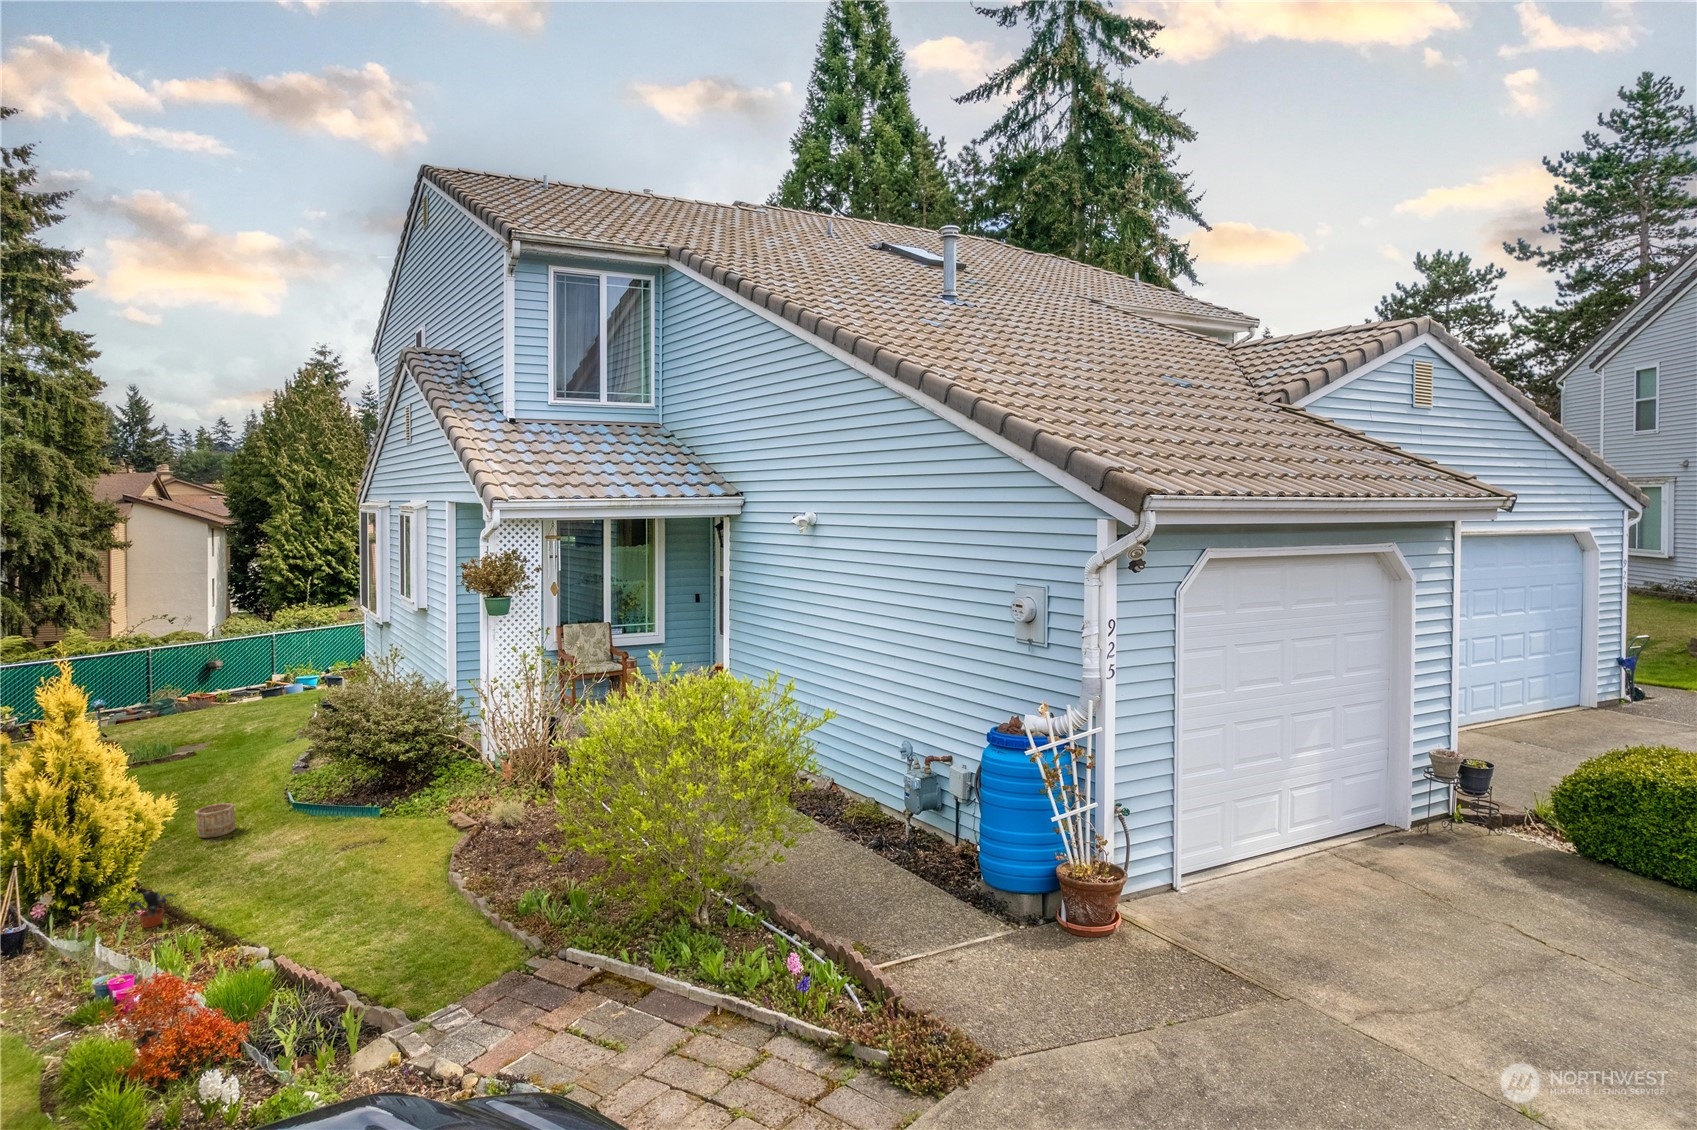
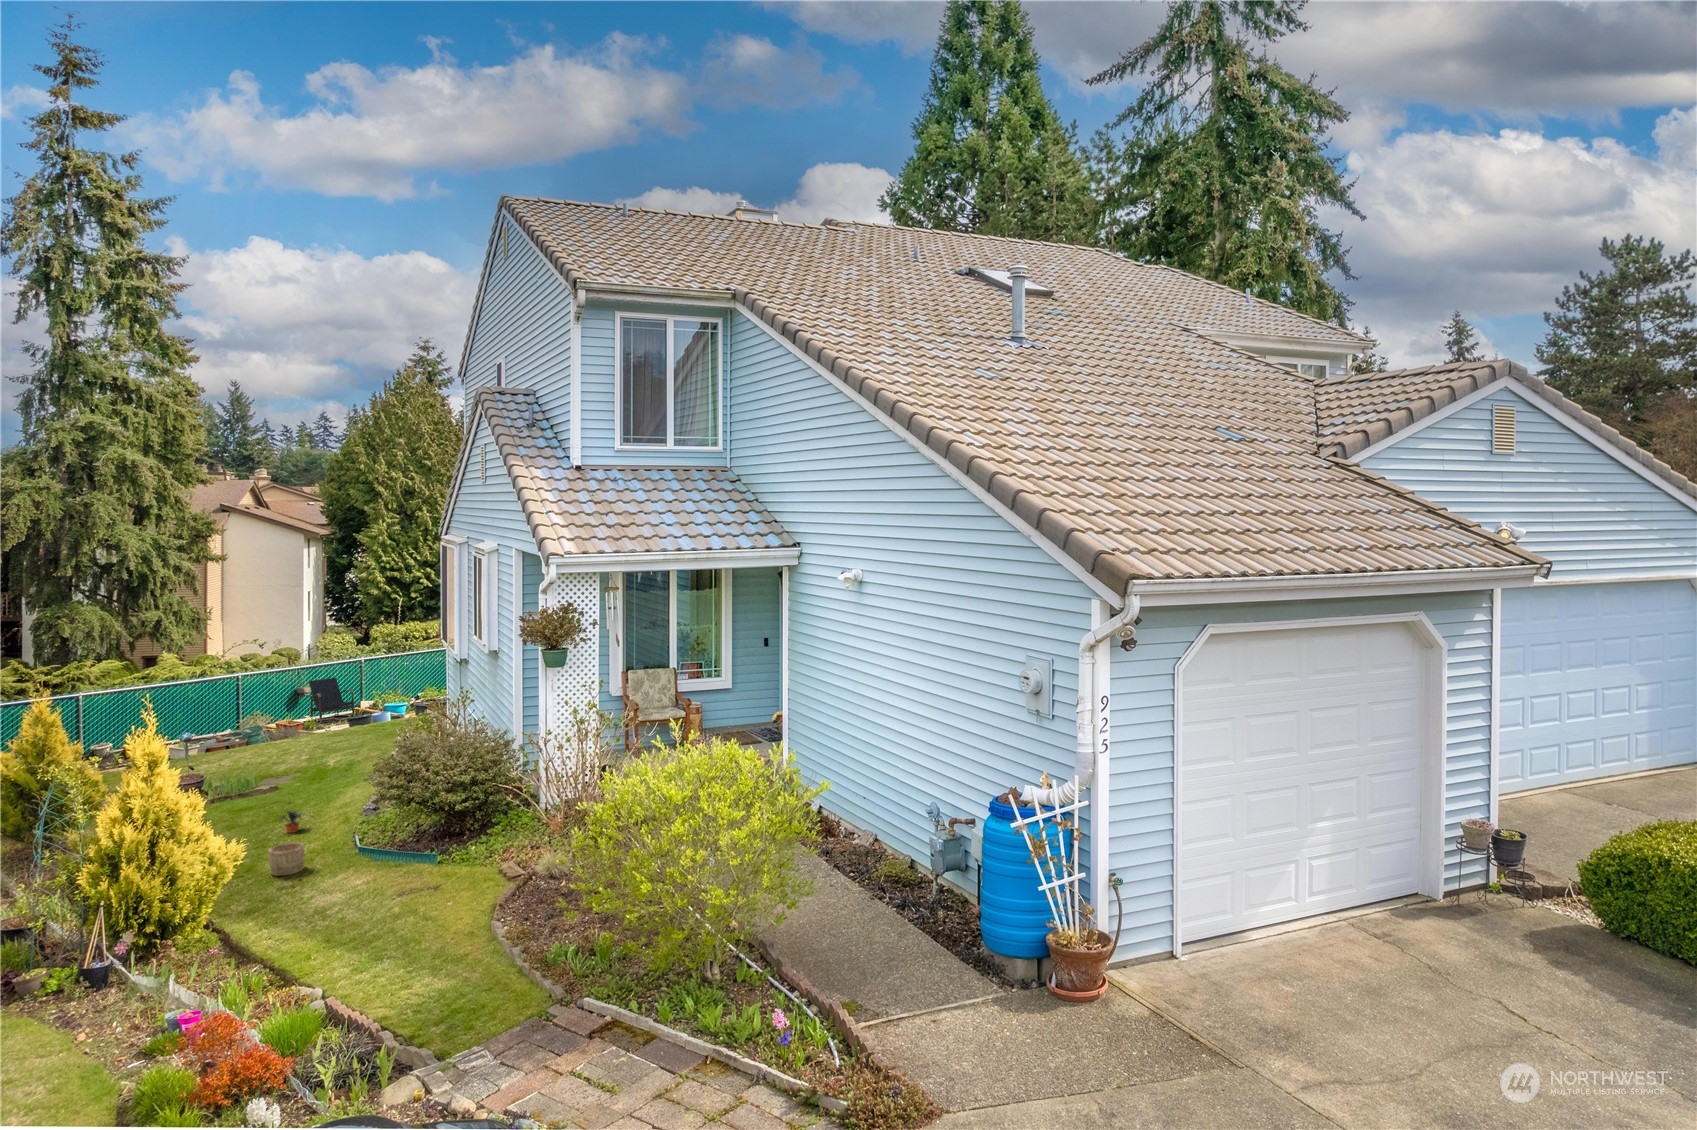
lounge chair: none [219,657,268,701] -> present [309,678,355,722]
potted plant: present [128,891,175,928] -> present [280,811,303,833]

